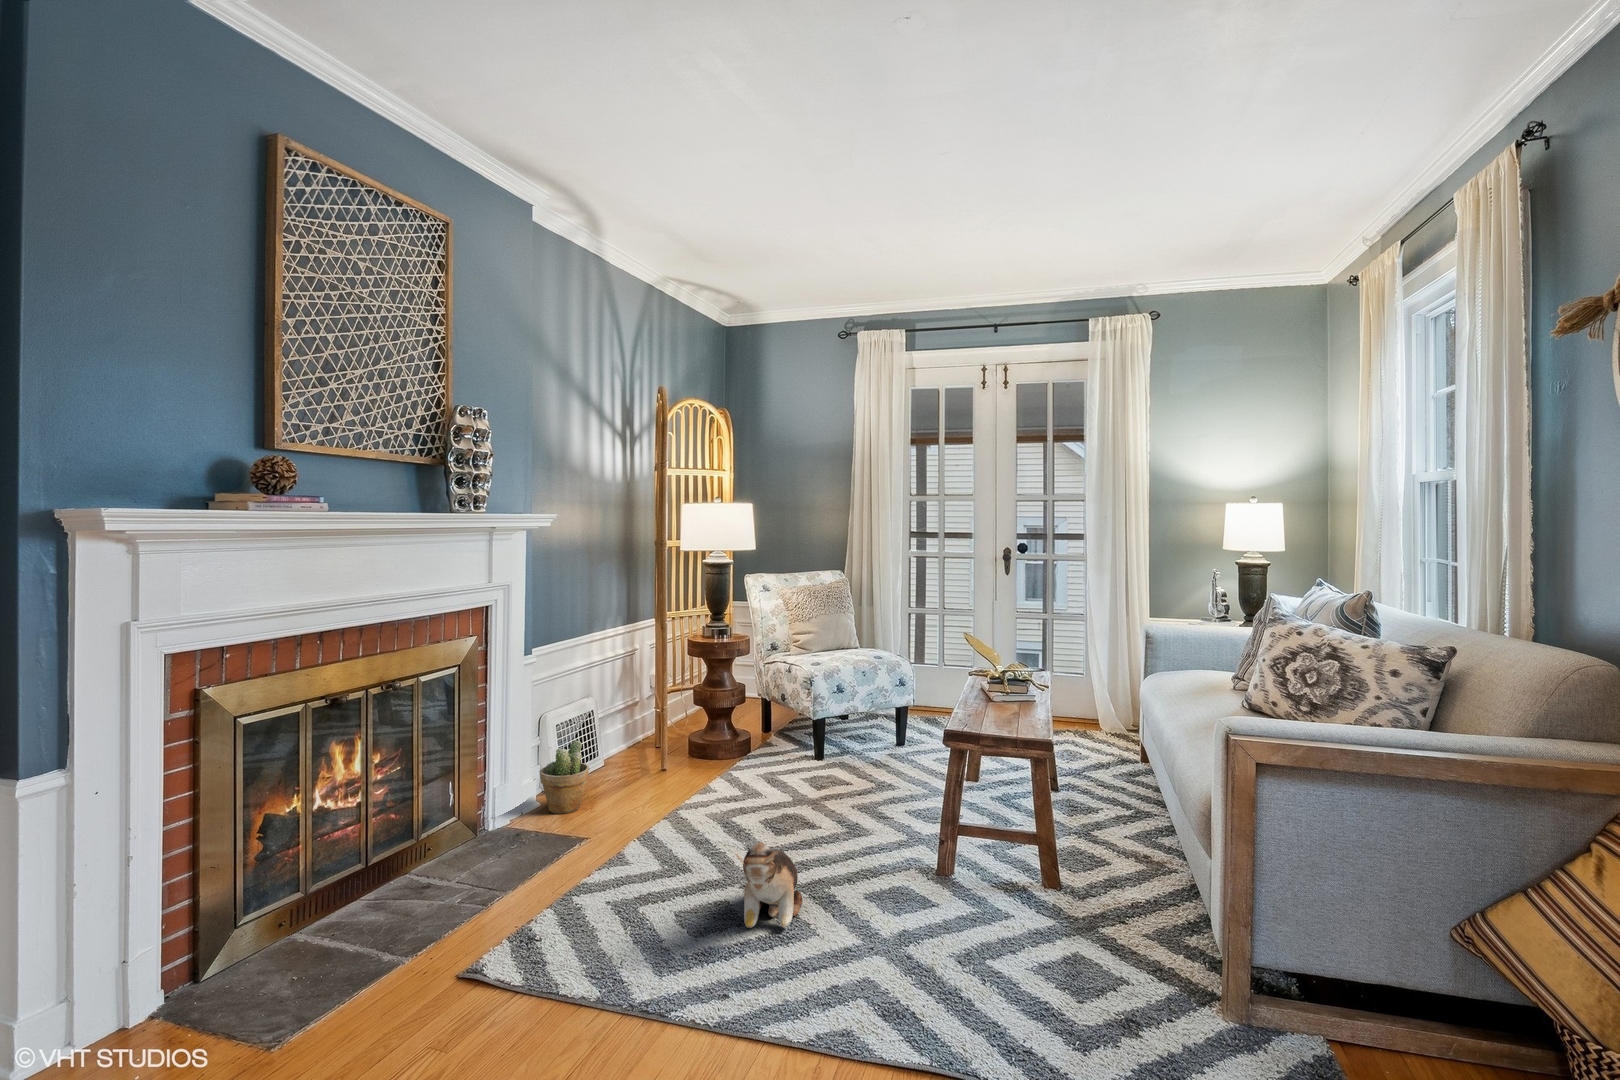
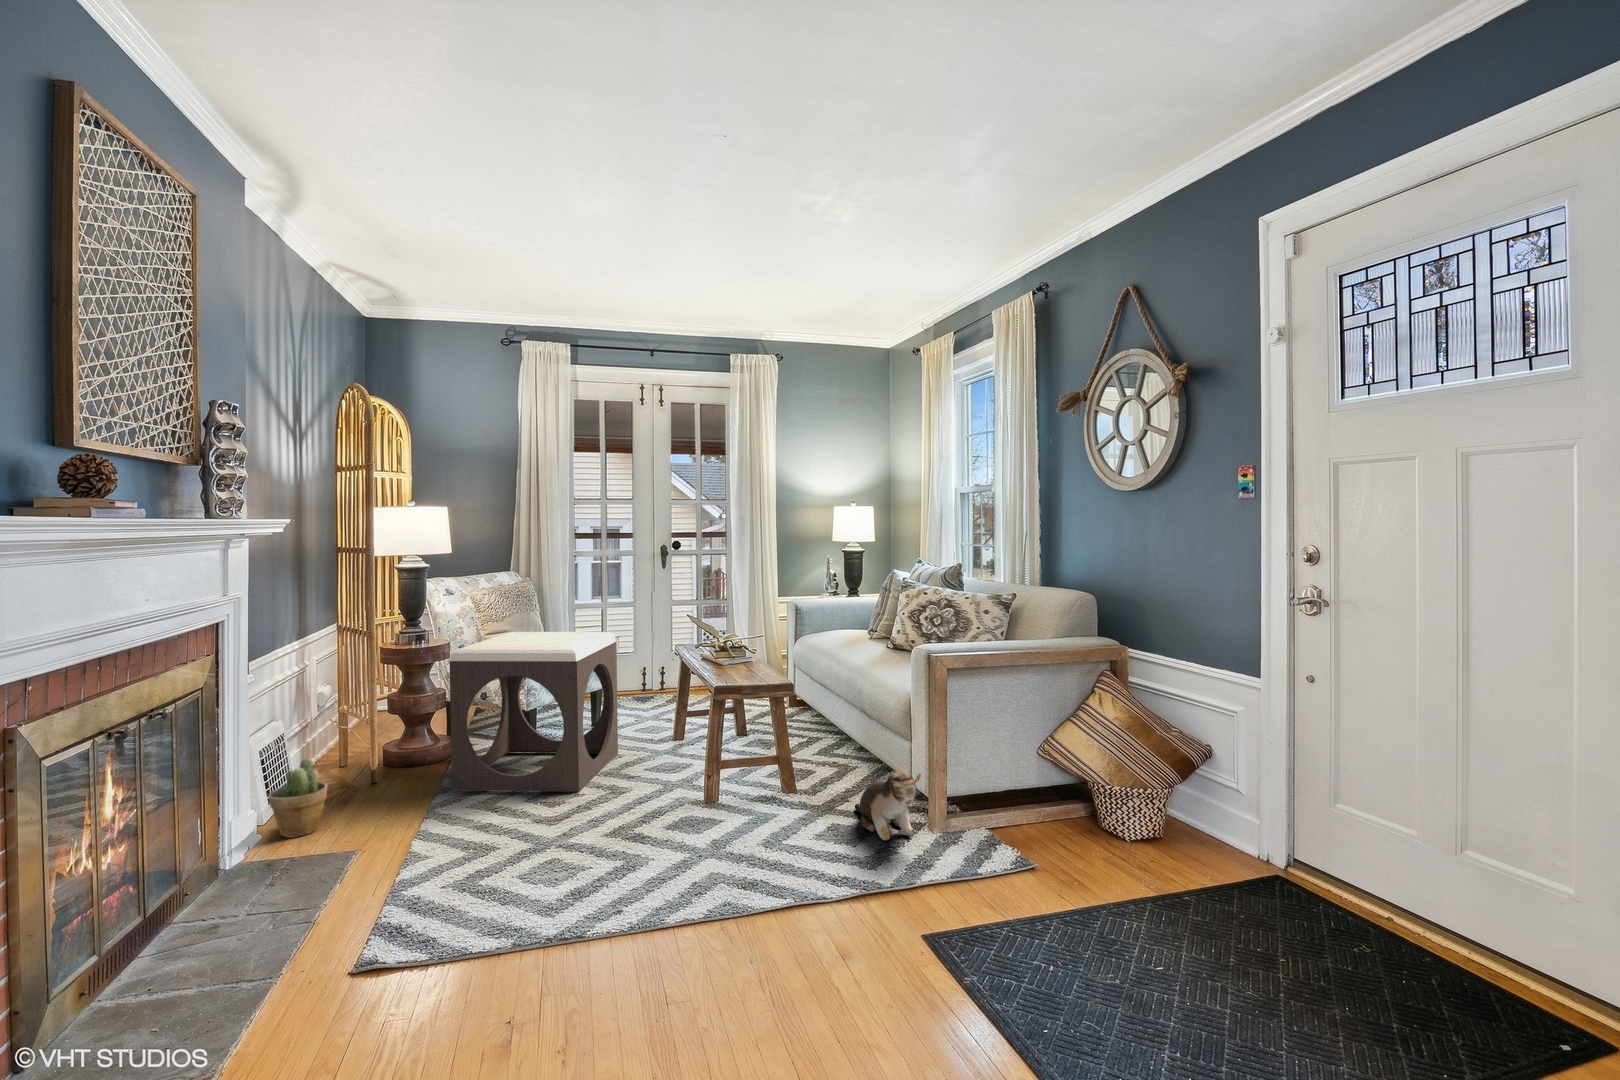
footstool: none [709,636,894,825] -> present [449,632,618,792]
plush toy: present [736,842,802,928] -> present [855,771,921,841]

